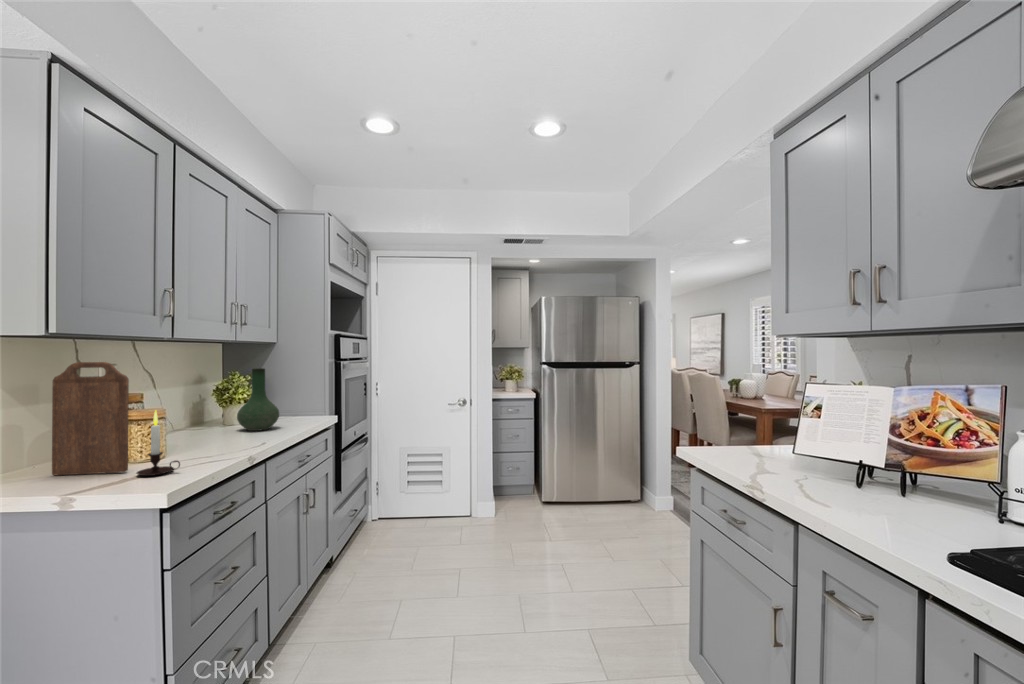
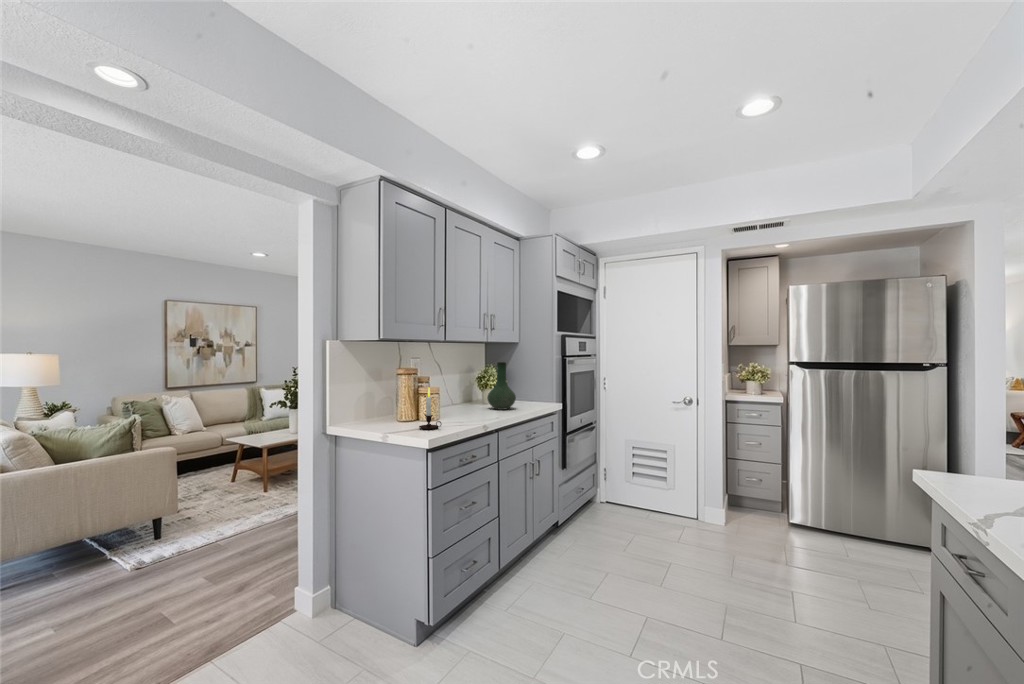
cutting board: present [52,362,129,475] -> none [381,355,416,426]

